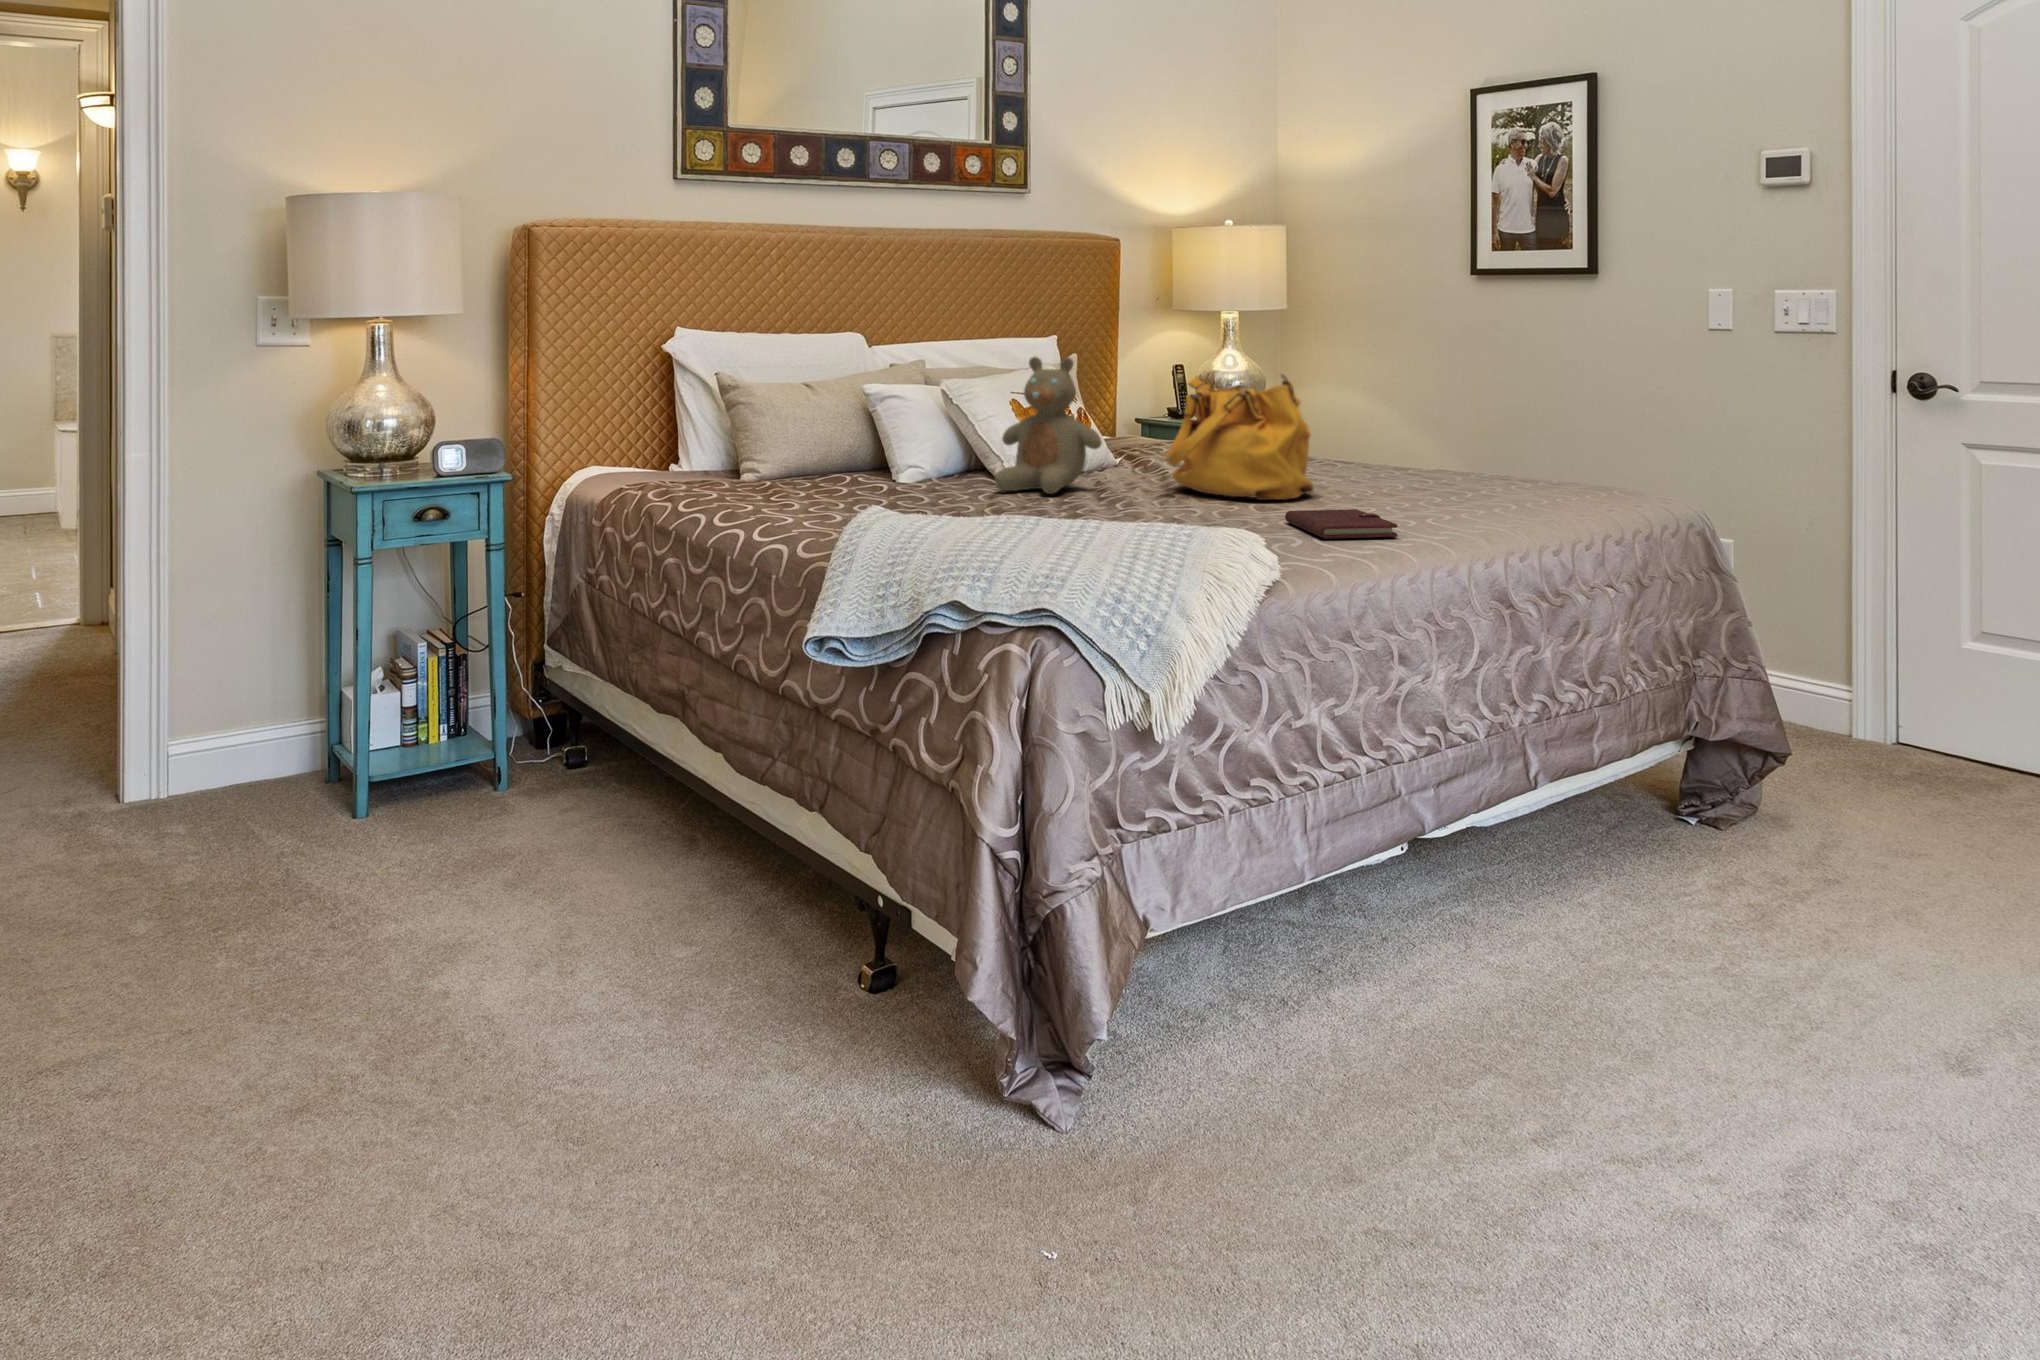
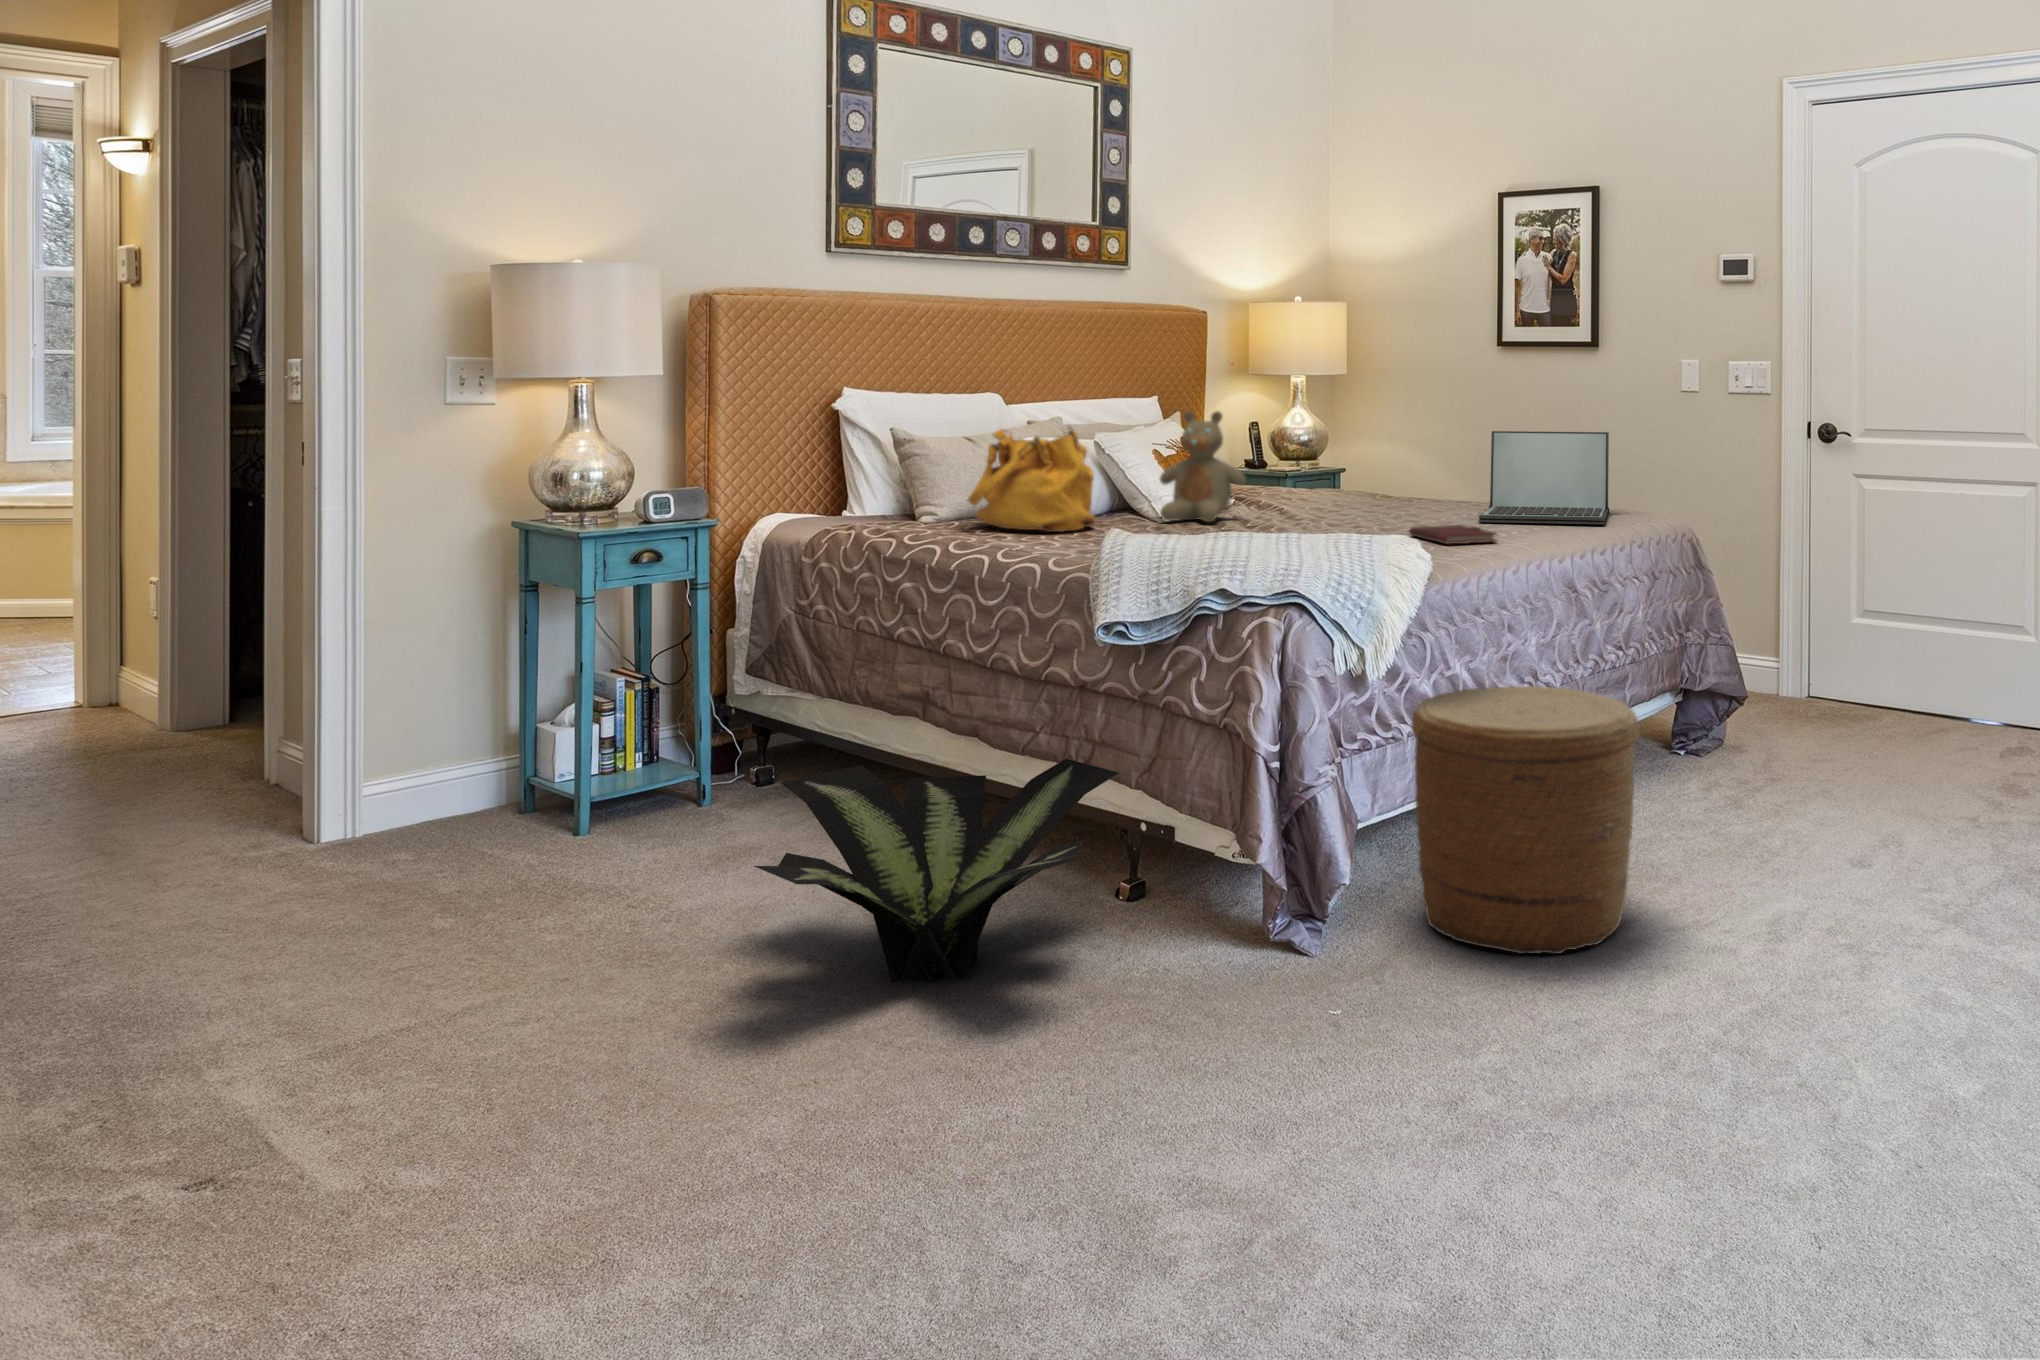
handbag: present [1165,373,1314,500] -> present [968,426,1096,532]
laptop: none [1395,385,1586,513] -> present [1479,431,1609,524]
woven basket: none [1217,750,1560,1179] -> present [1411,686,1639,954]
potted plant: none [330,789,837,1099] -> present [754,759,1119,982]

